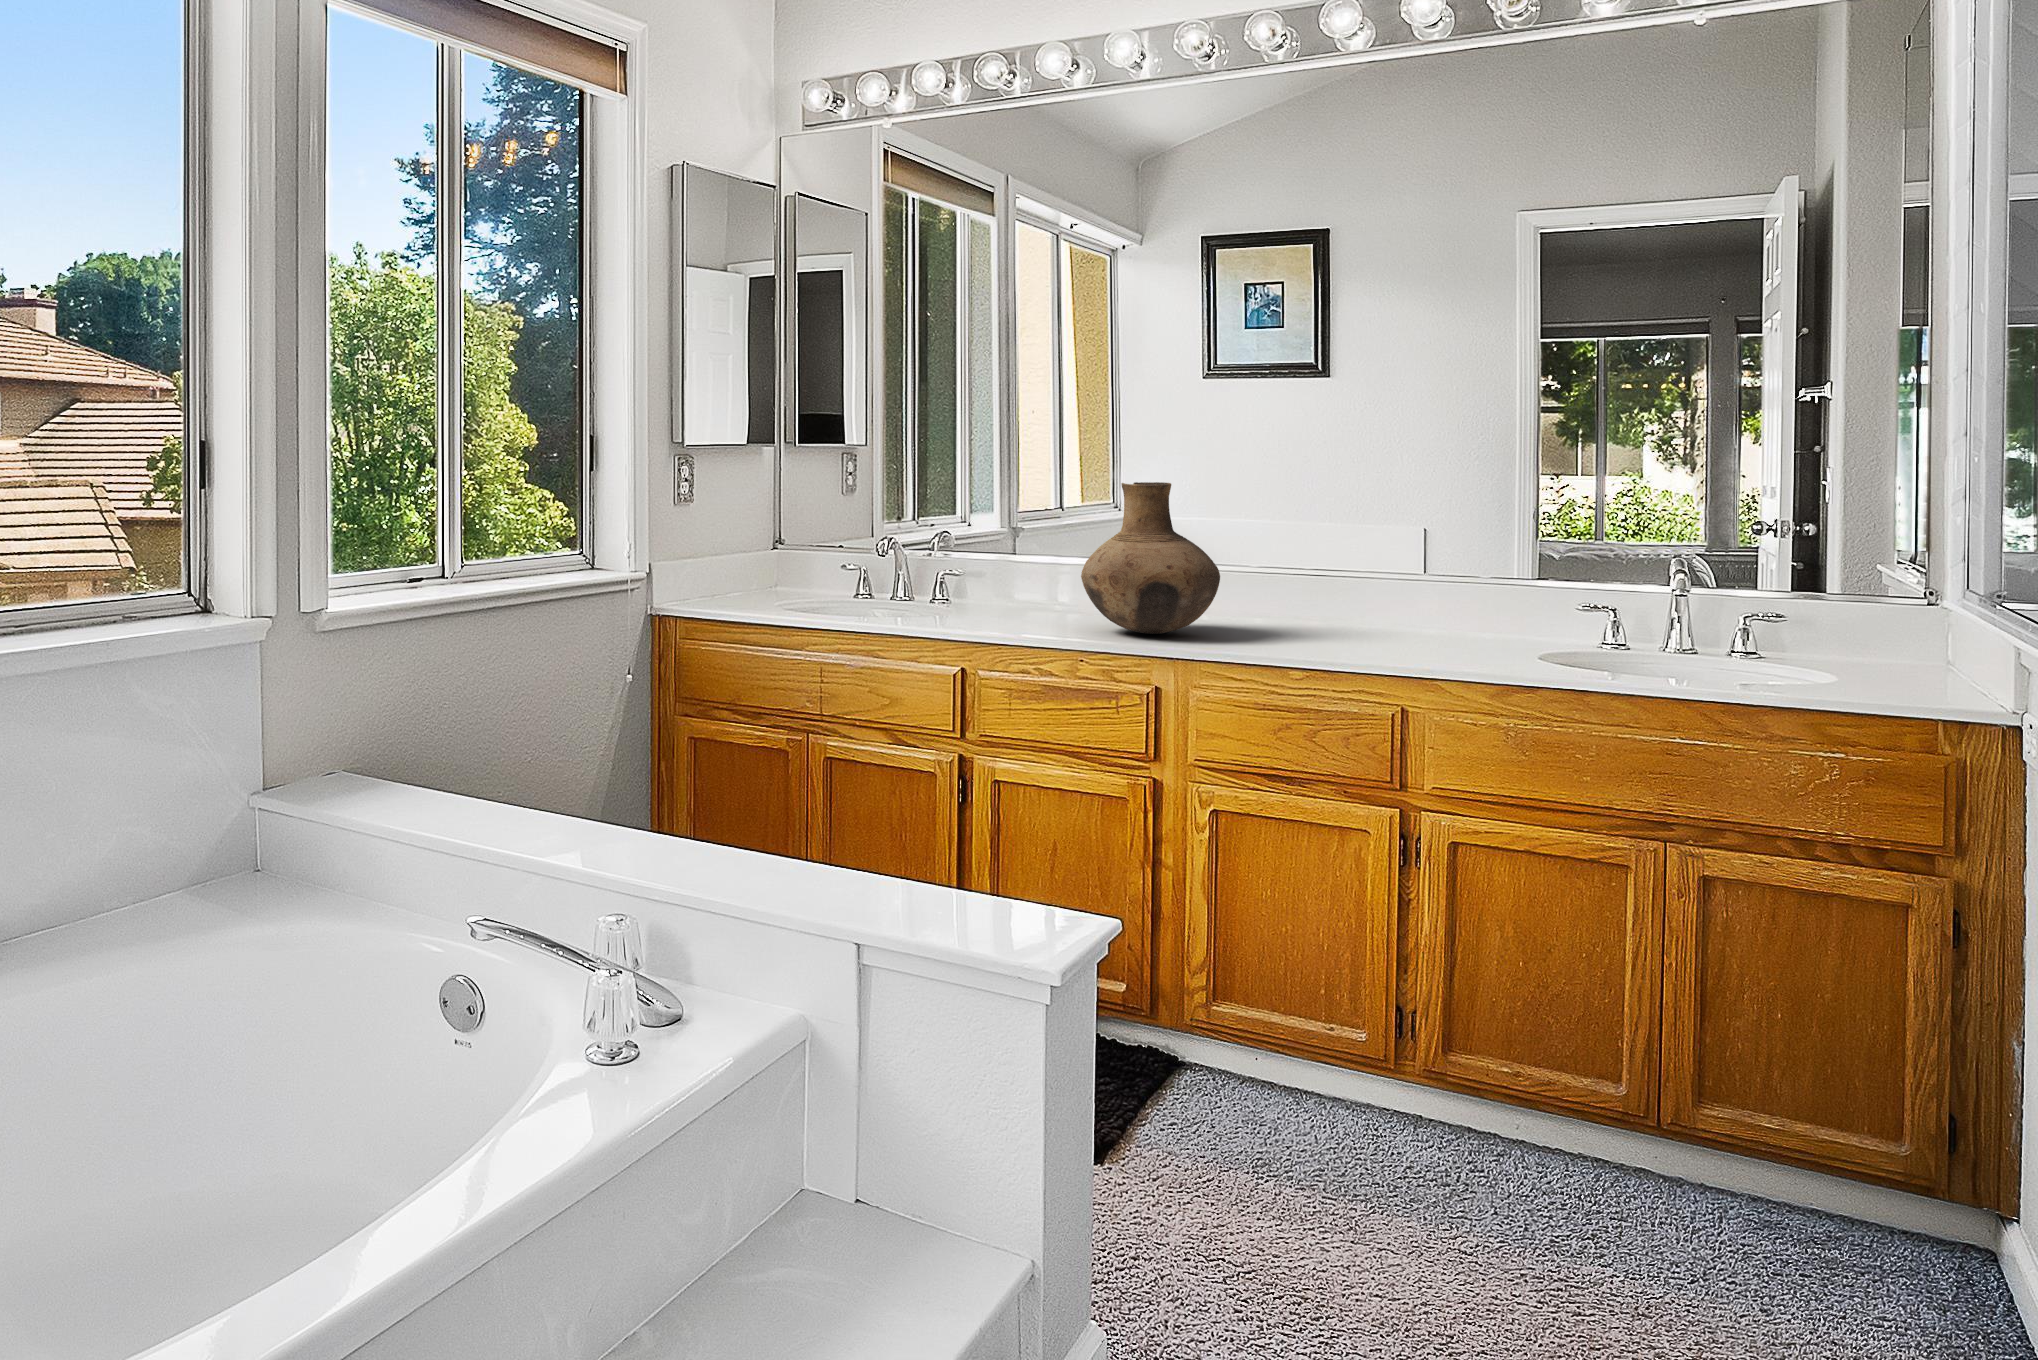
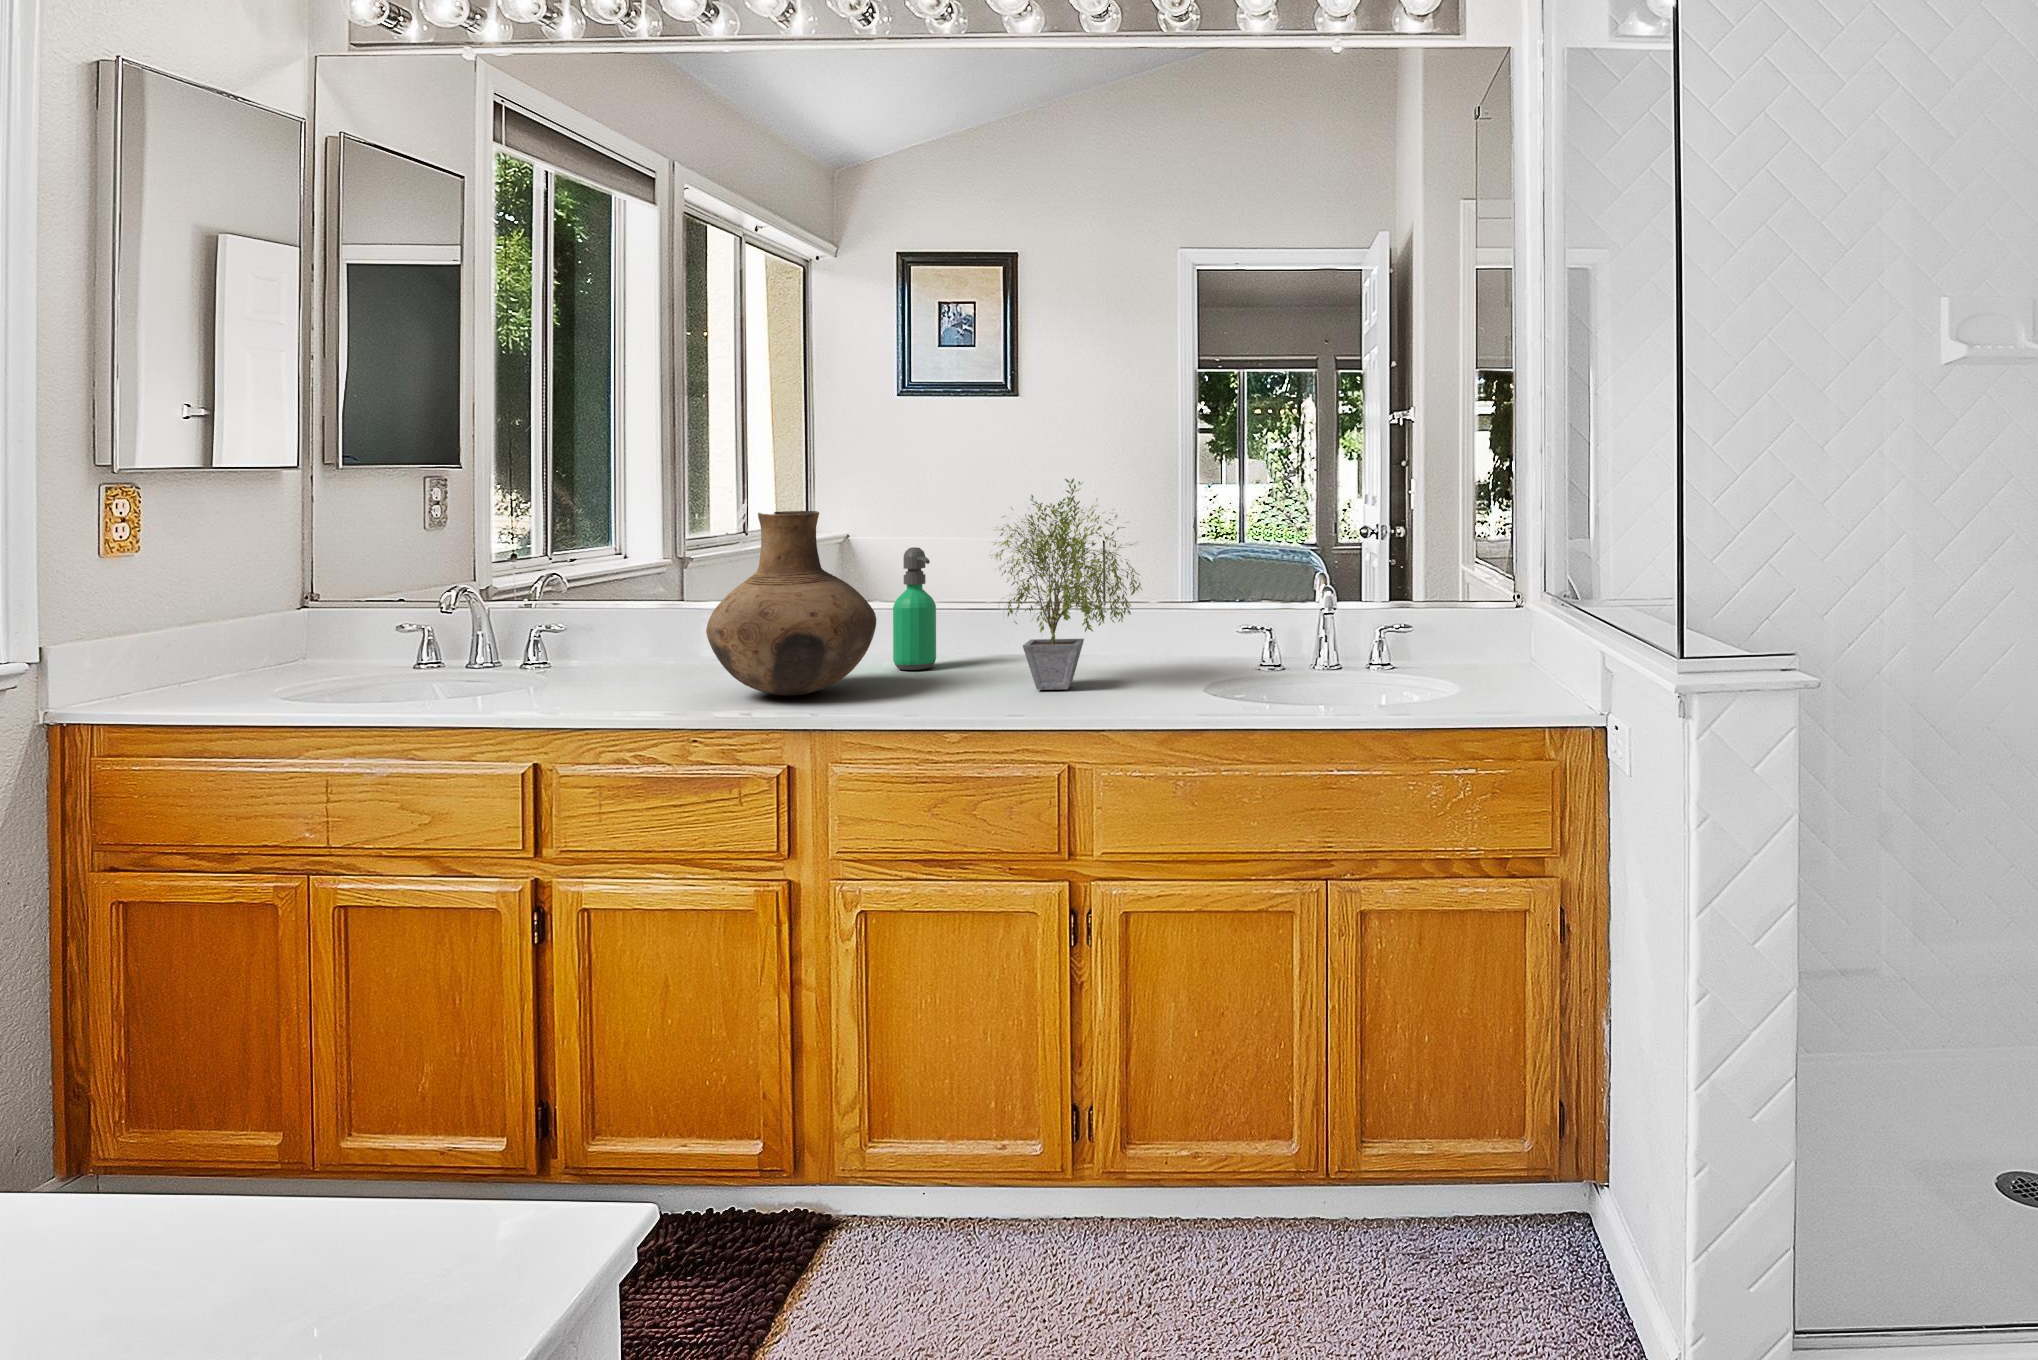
potted plant: none [1316,458,1476,648] -> present [994,479,1142,690]
soap dispenser: none [1231,517,1270,624] -> present [893,547,936,670]

